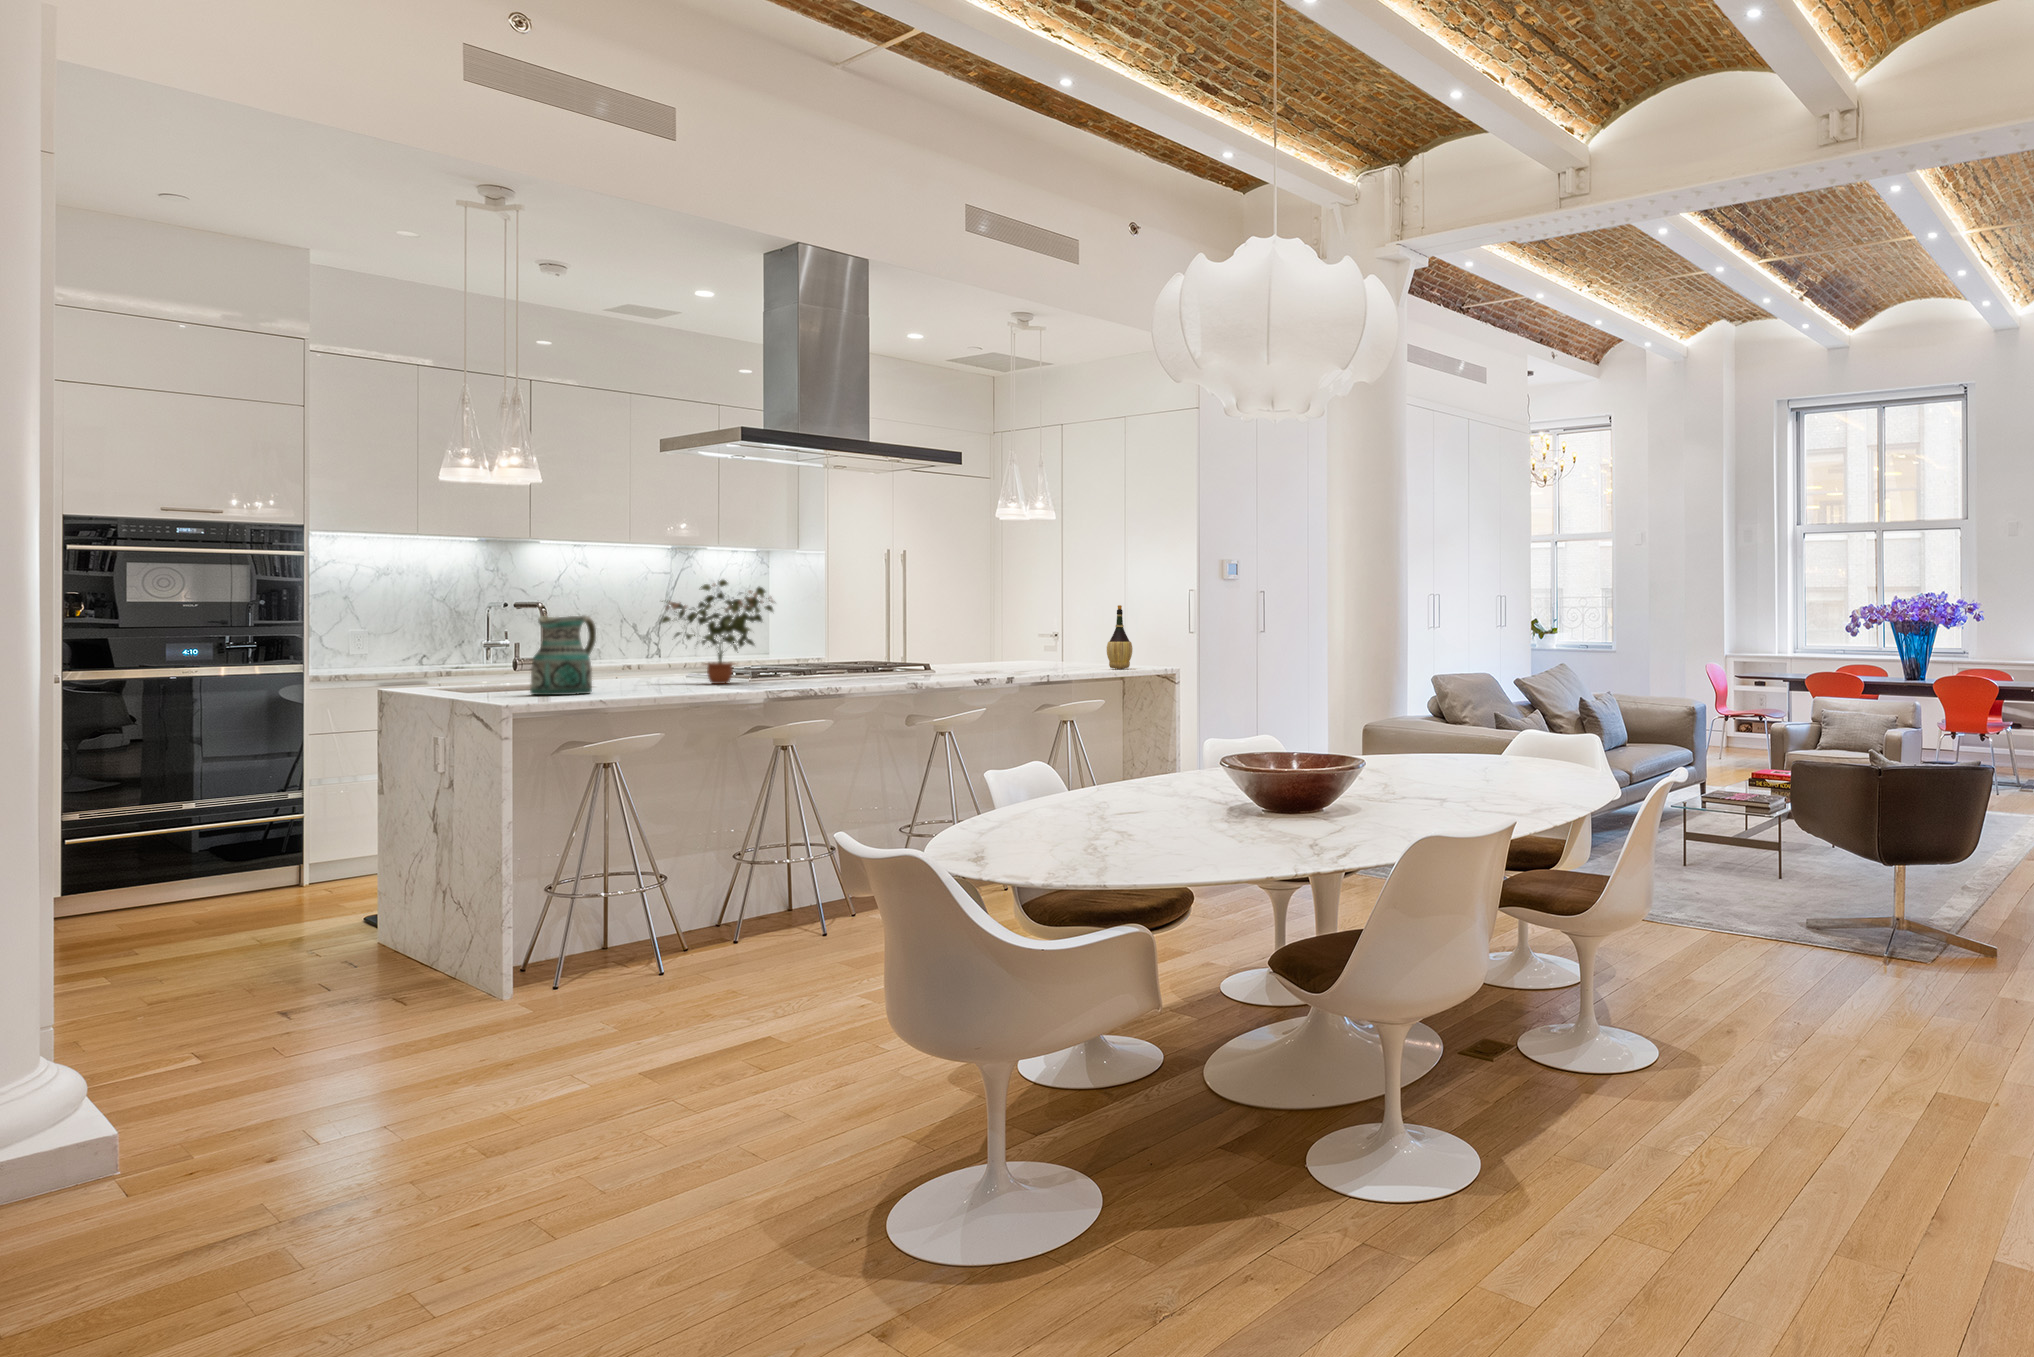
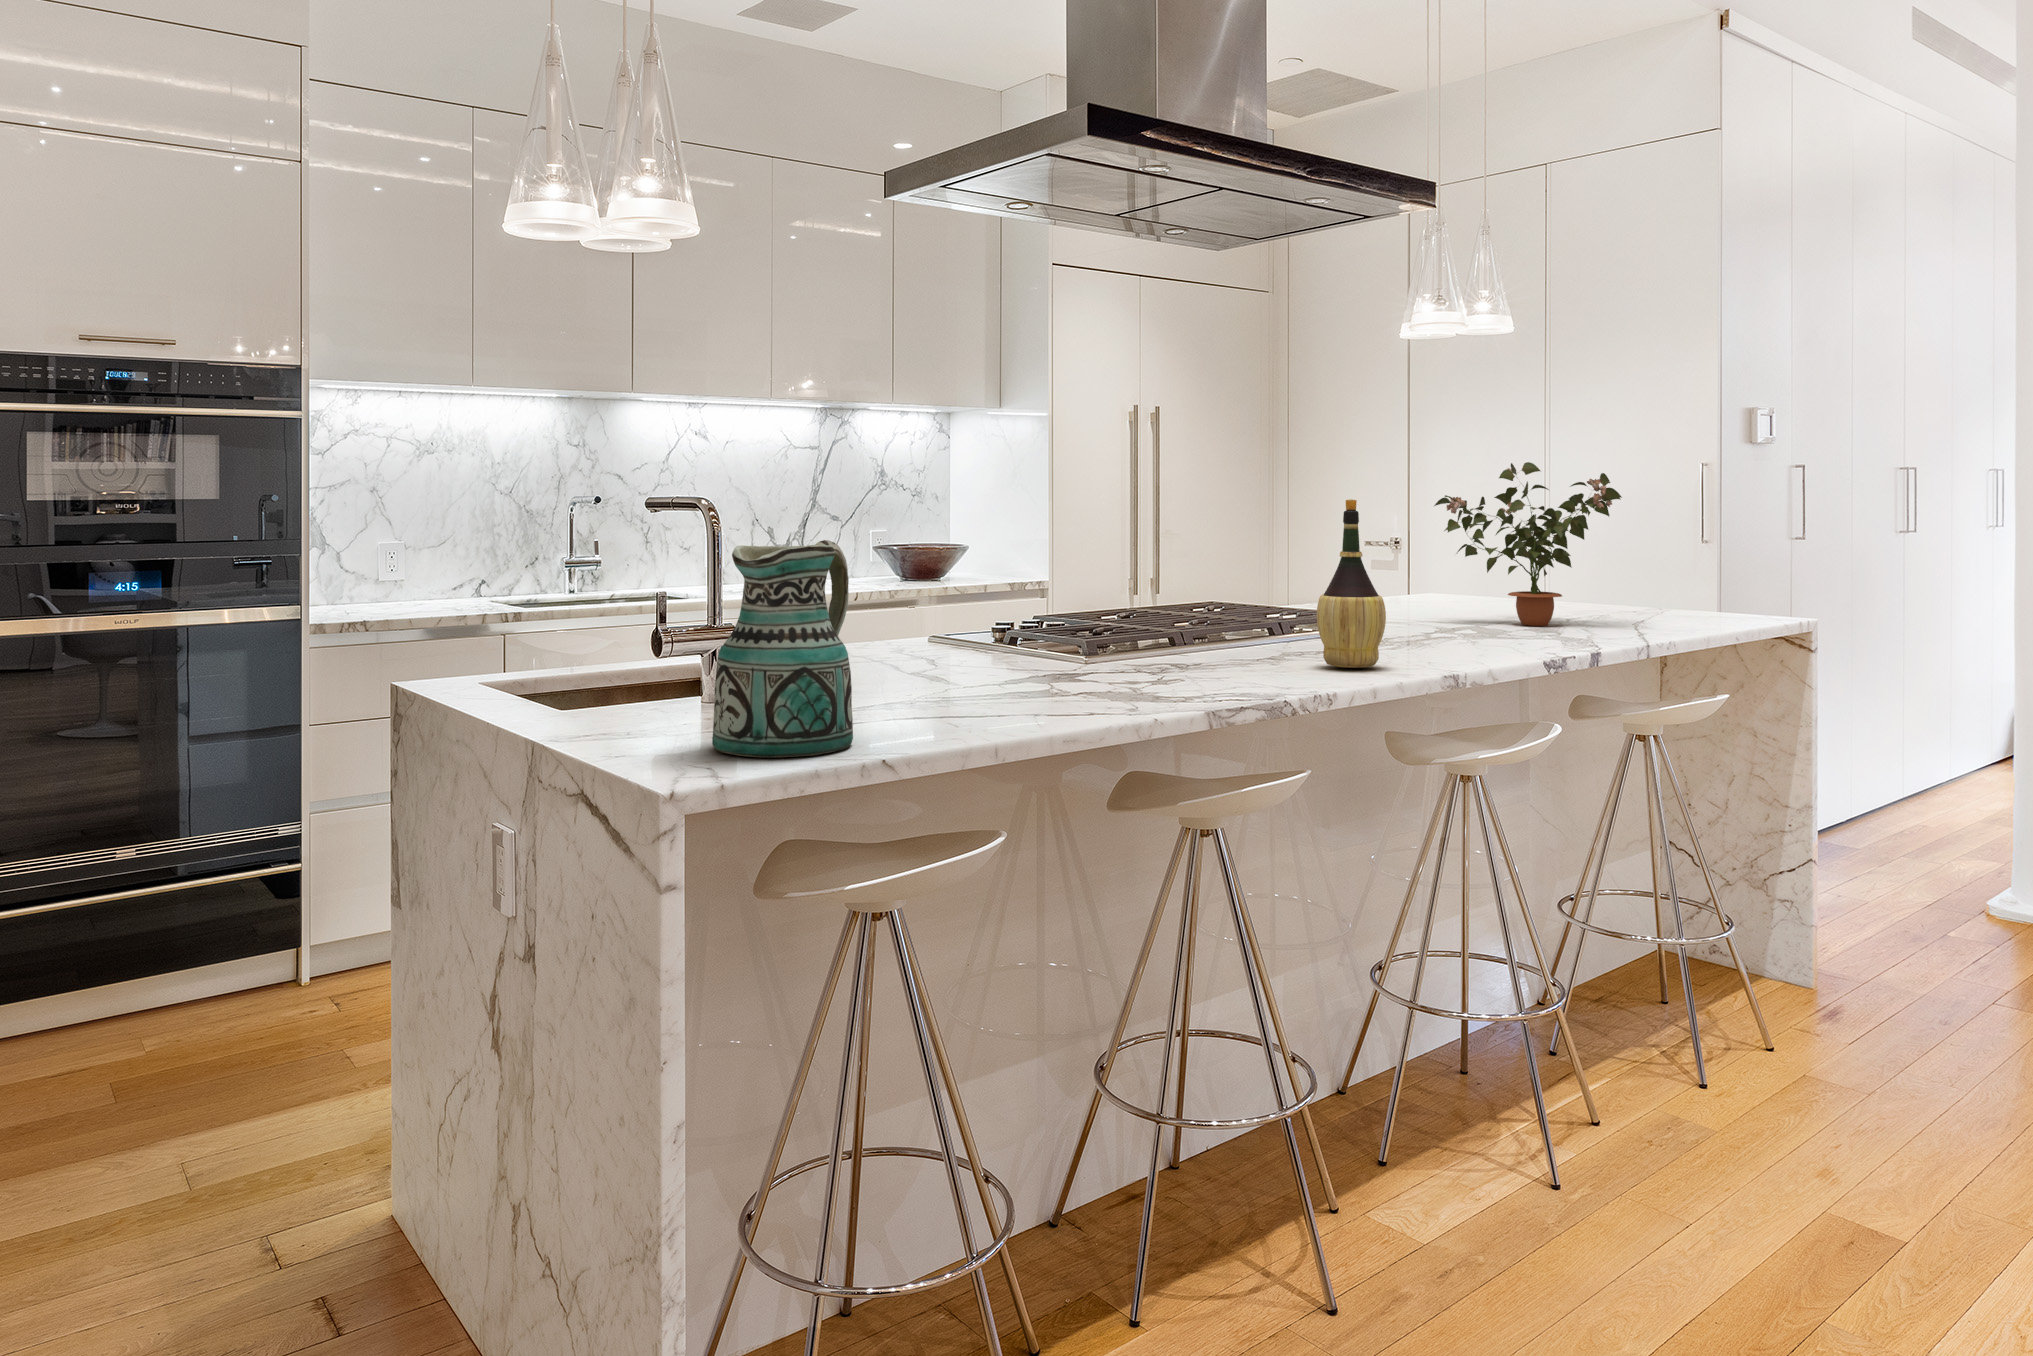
potted plant: present [661,580,773,684] -> present [1434,462,1622,626]
wine bottle: present [1107,605,1133,669] -> present [1317,499,1386,668]

